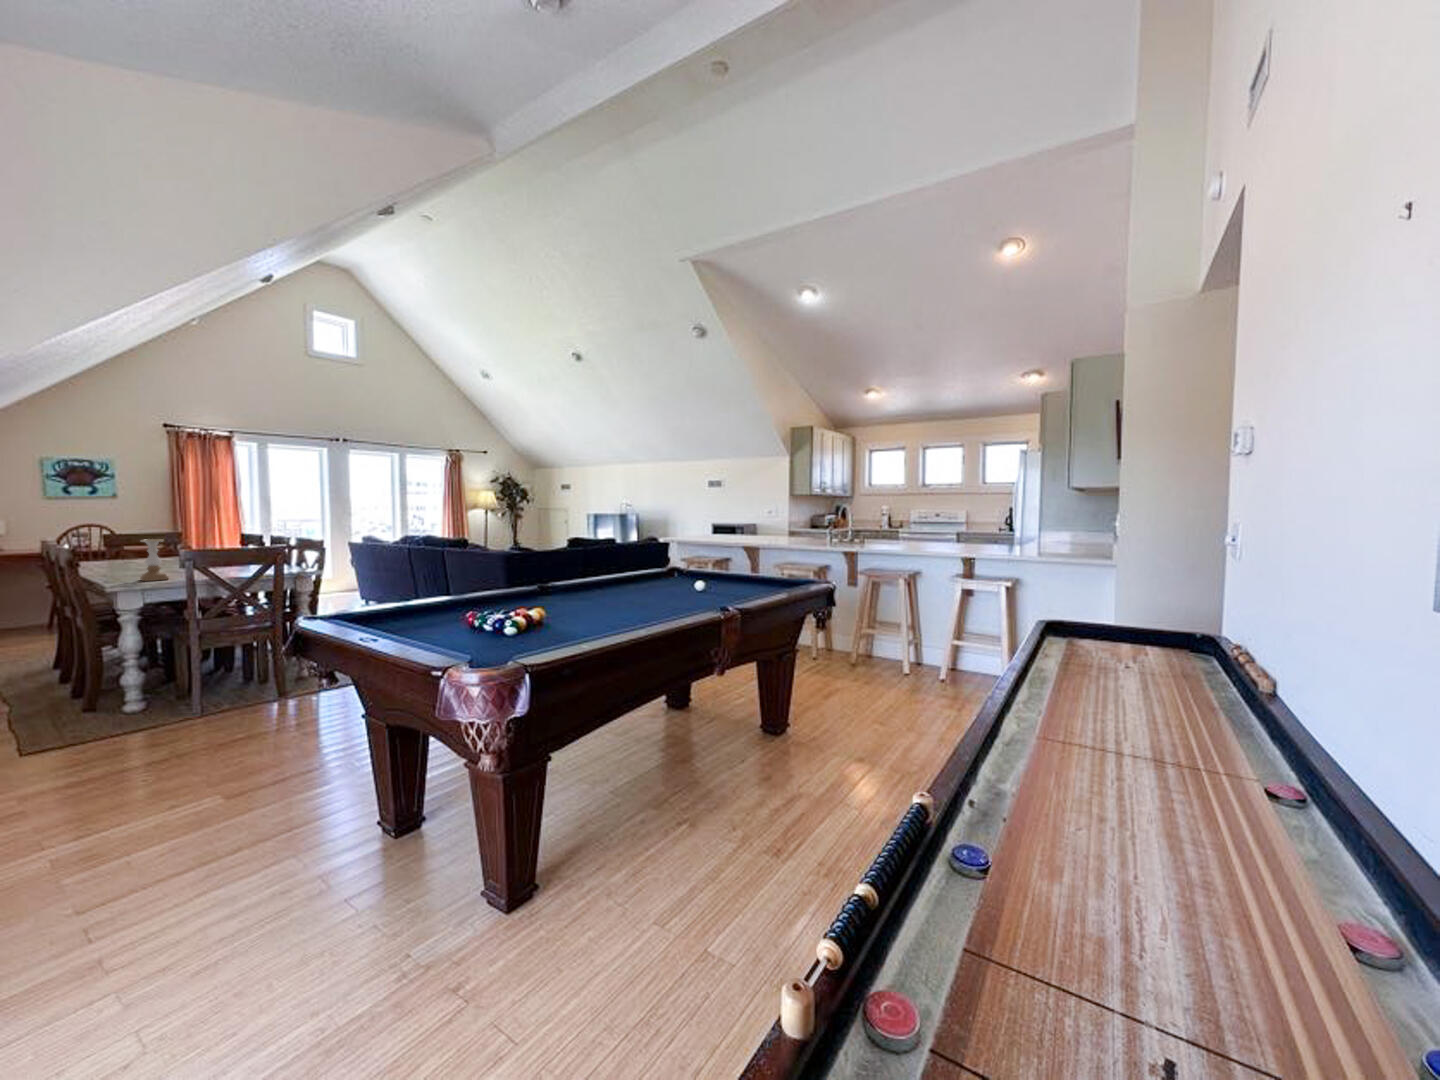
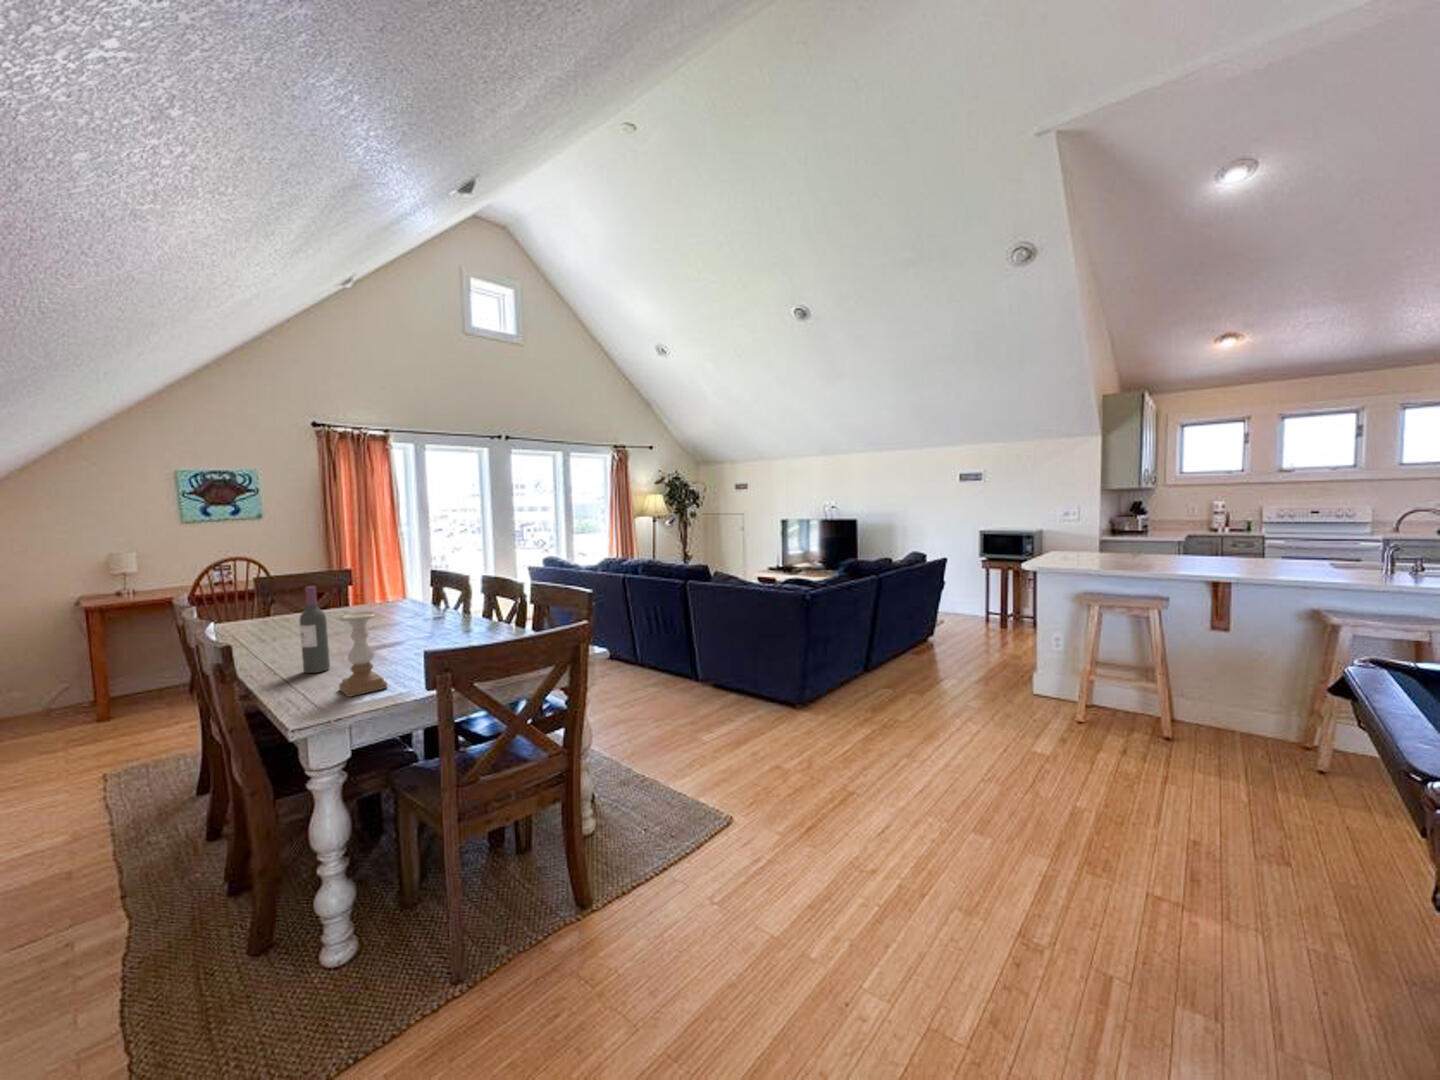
wine bottle: none [121,527,140,576] -> present [299,586,330,673]

